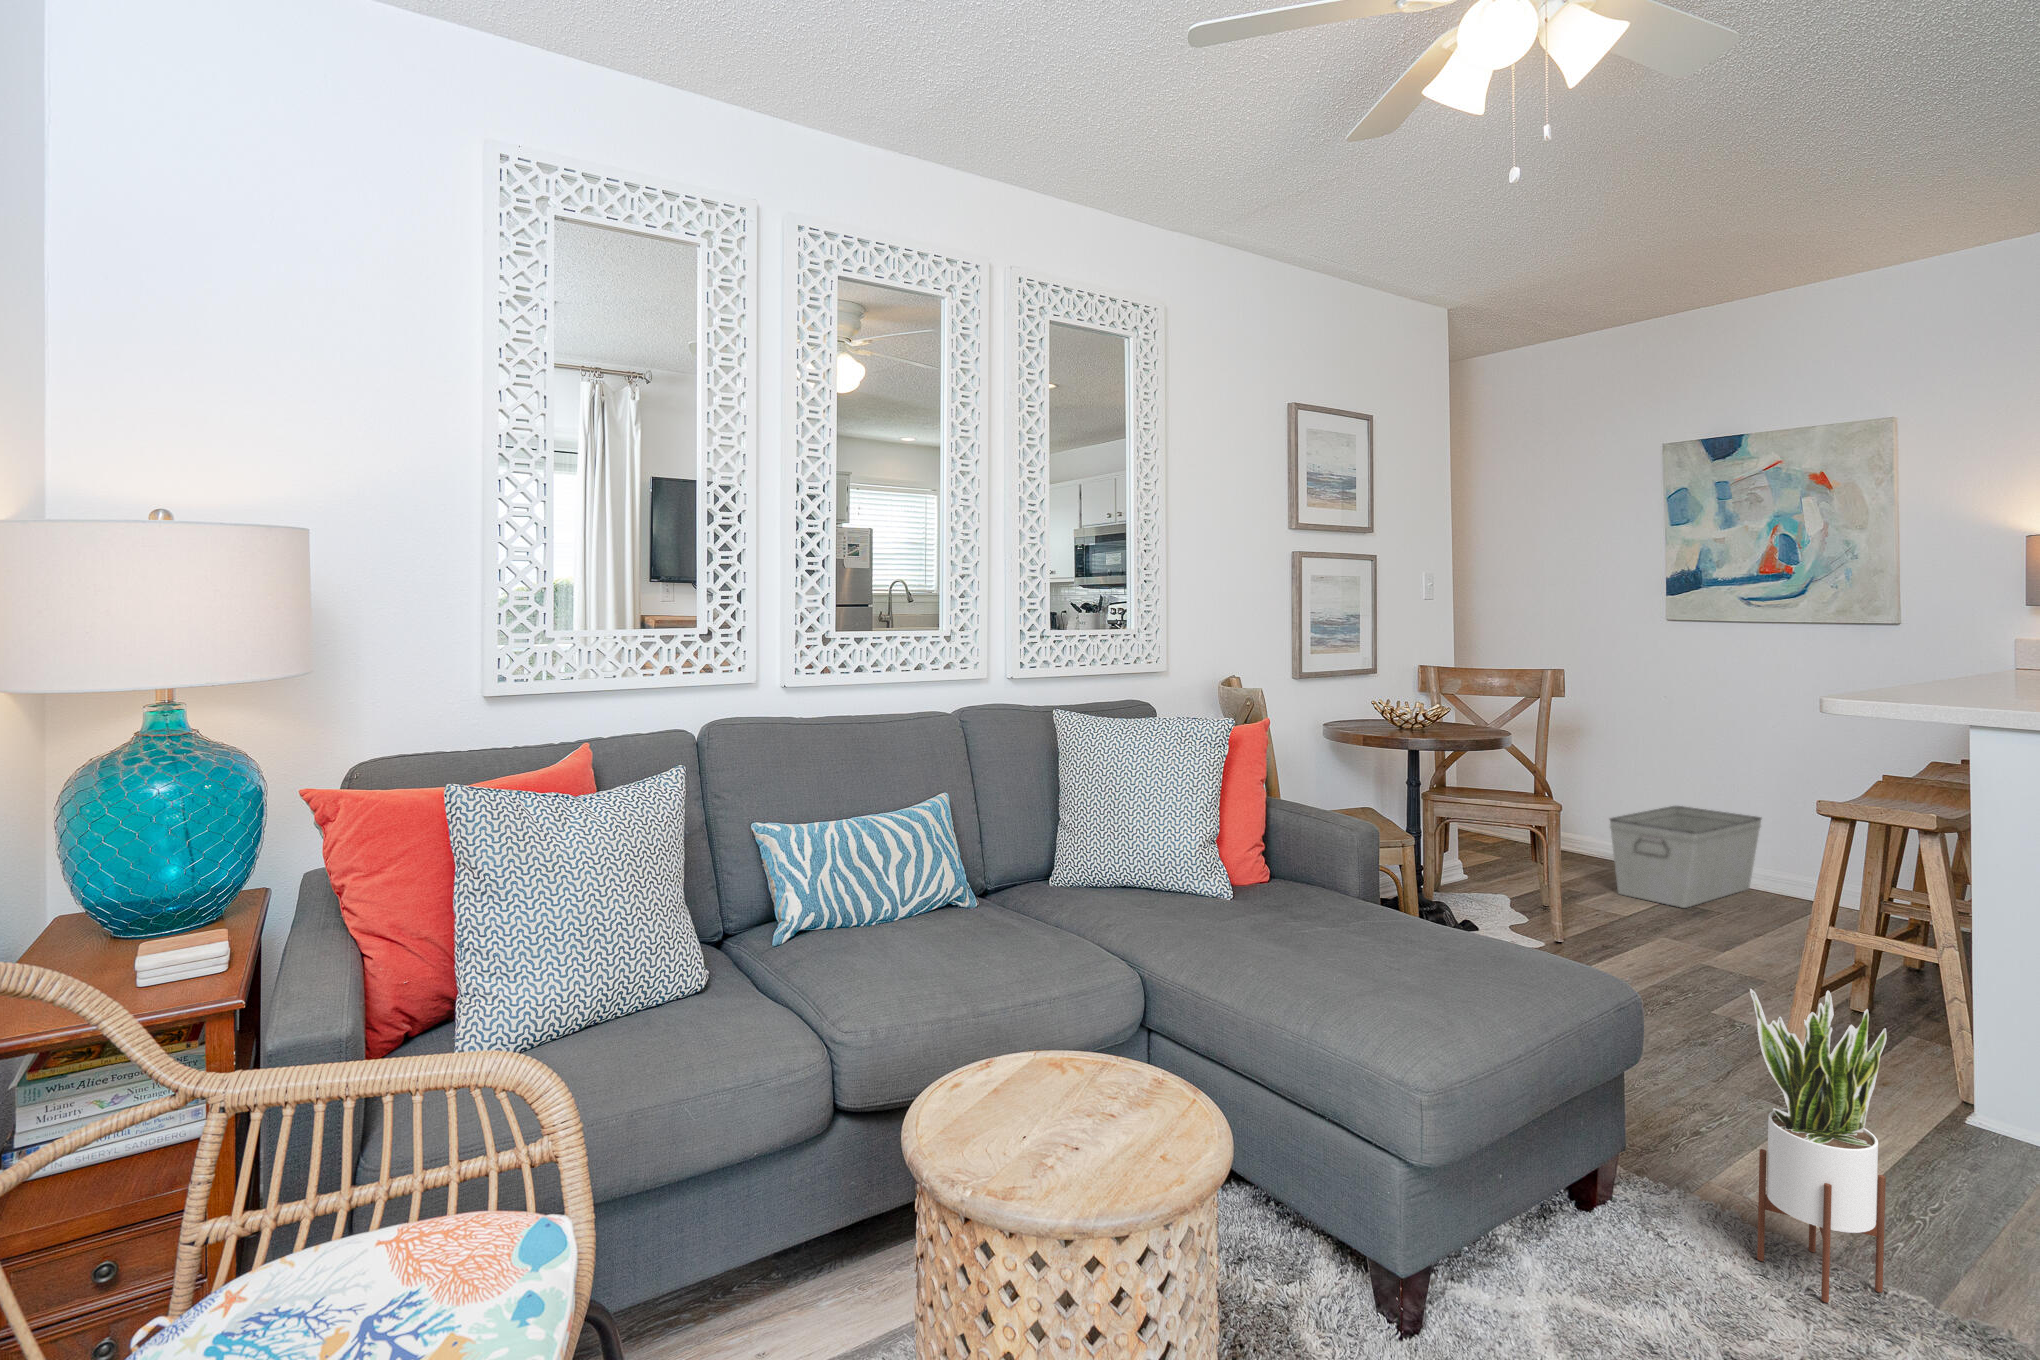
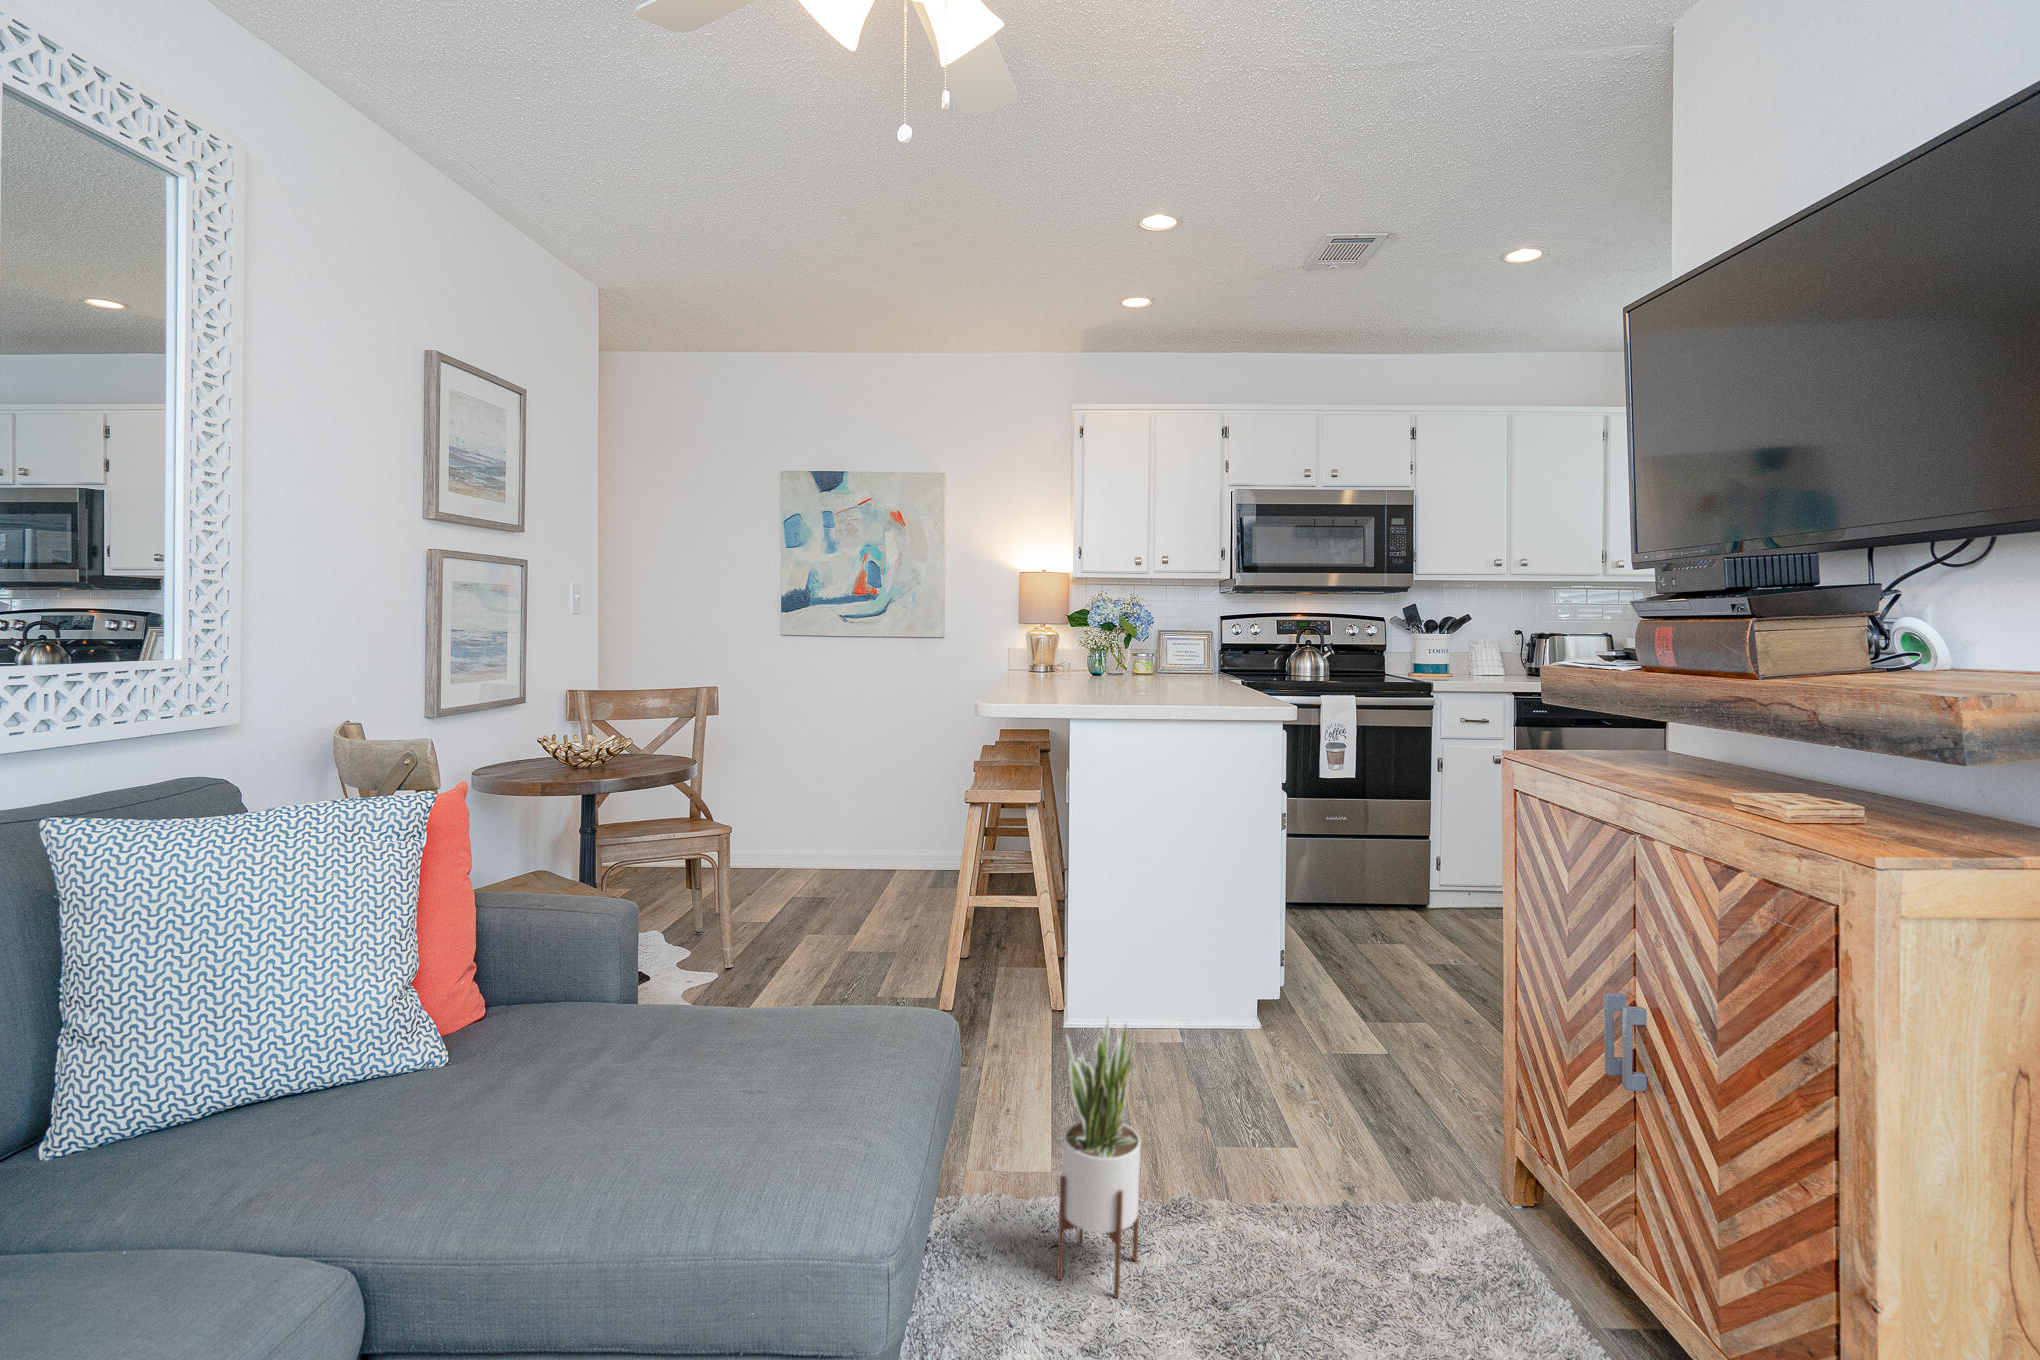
storage bin: present [1610,806,1761,908] -> none [749,805,857,903]

